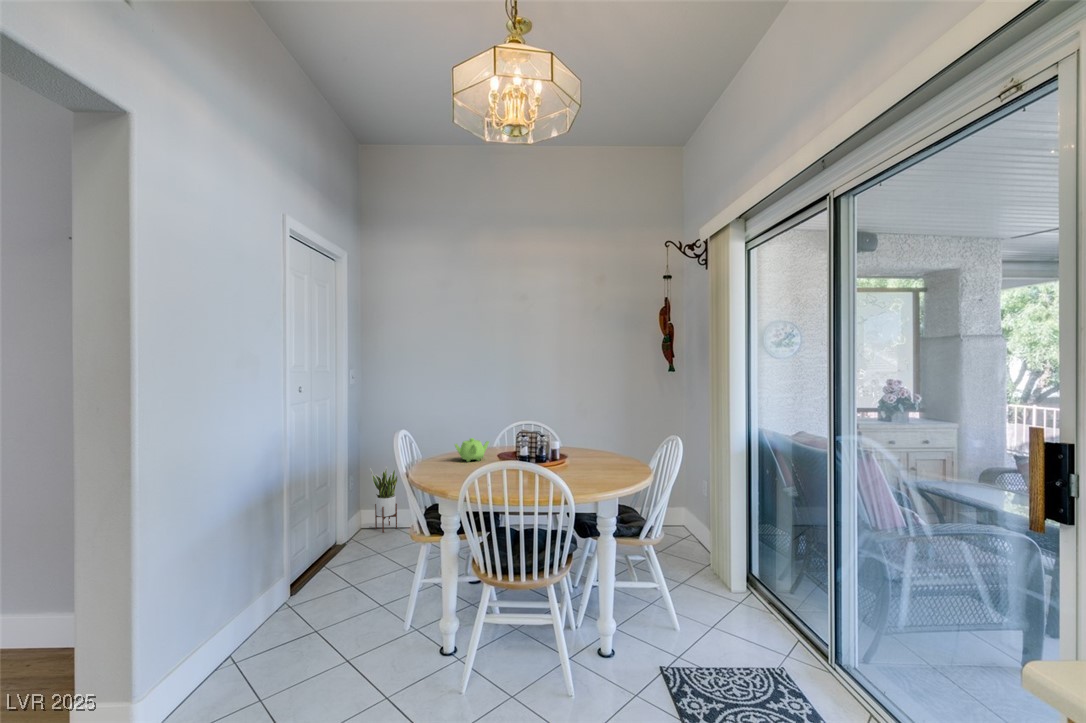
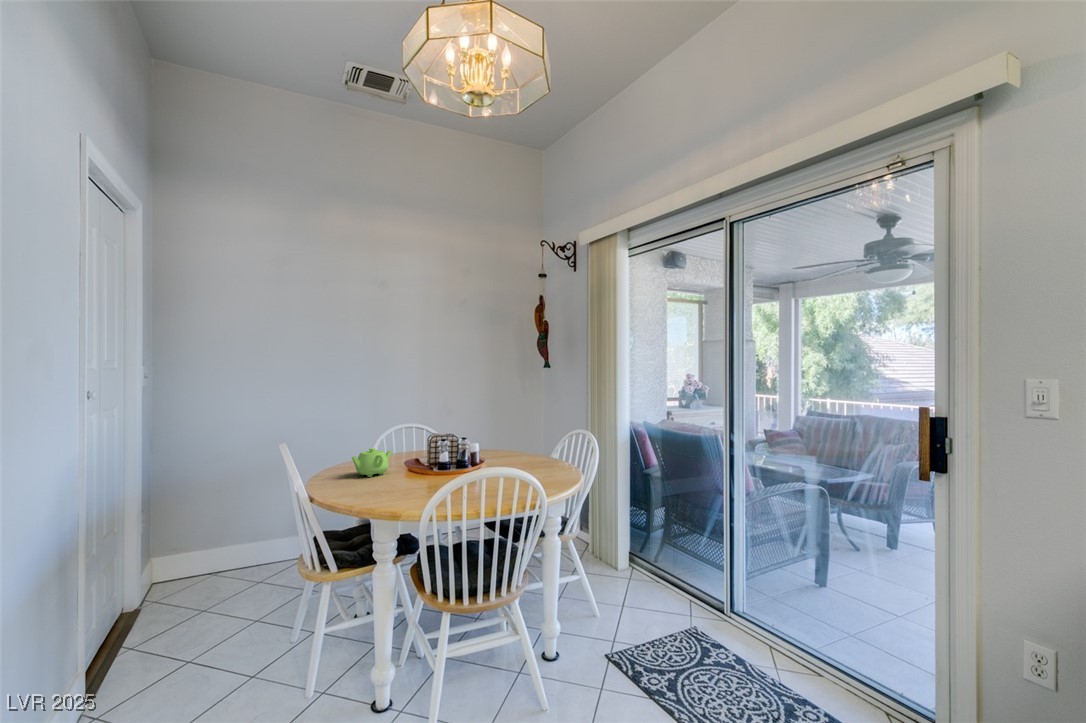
potted plant: present [370,466,398,532] -> none [165,498,209,590]

